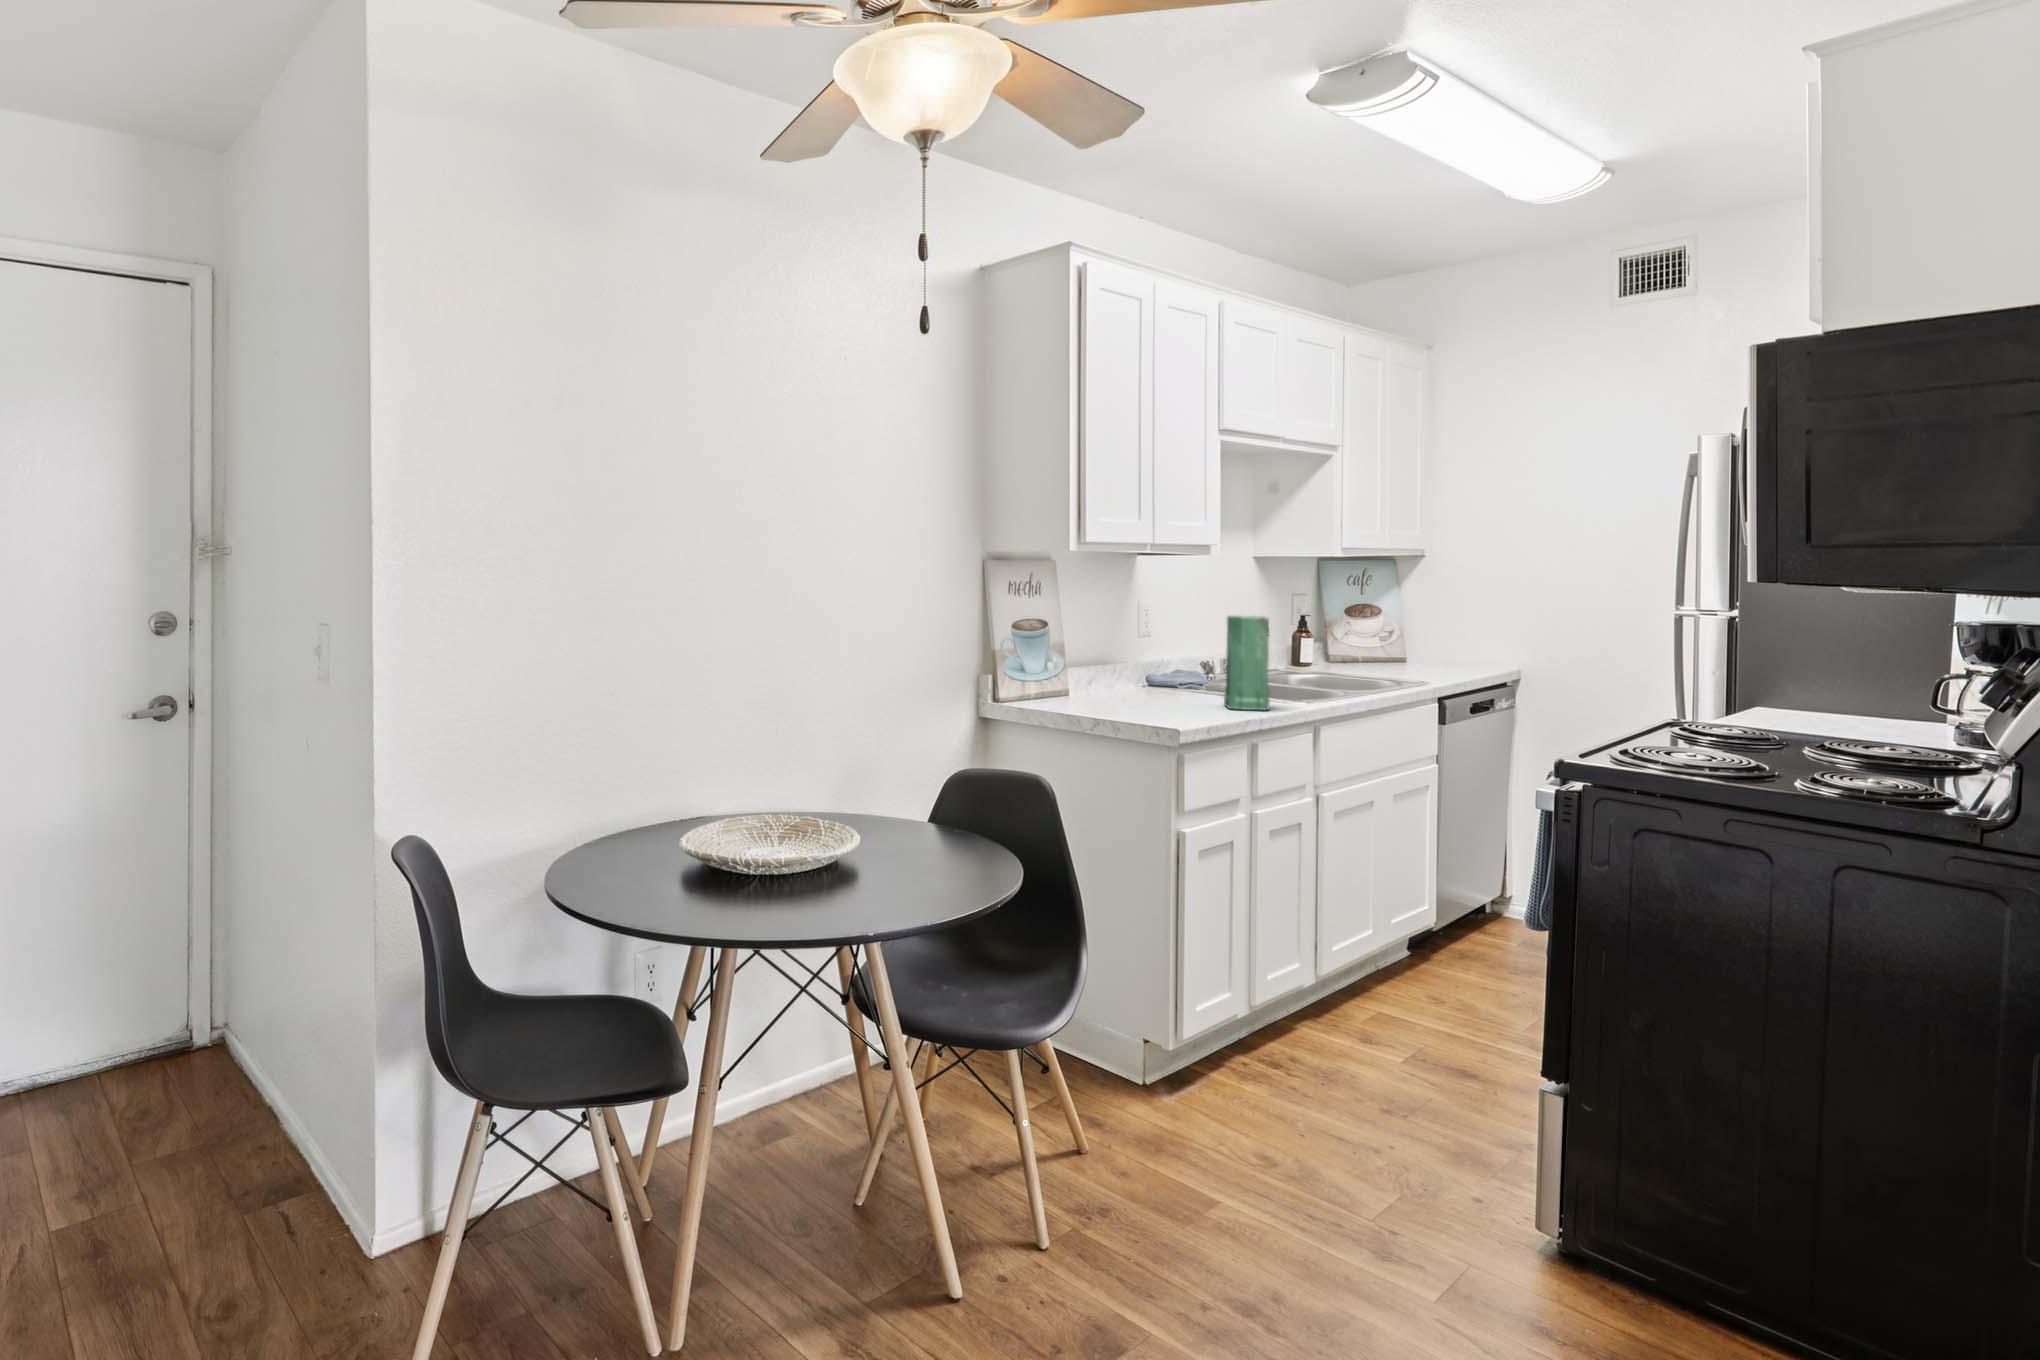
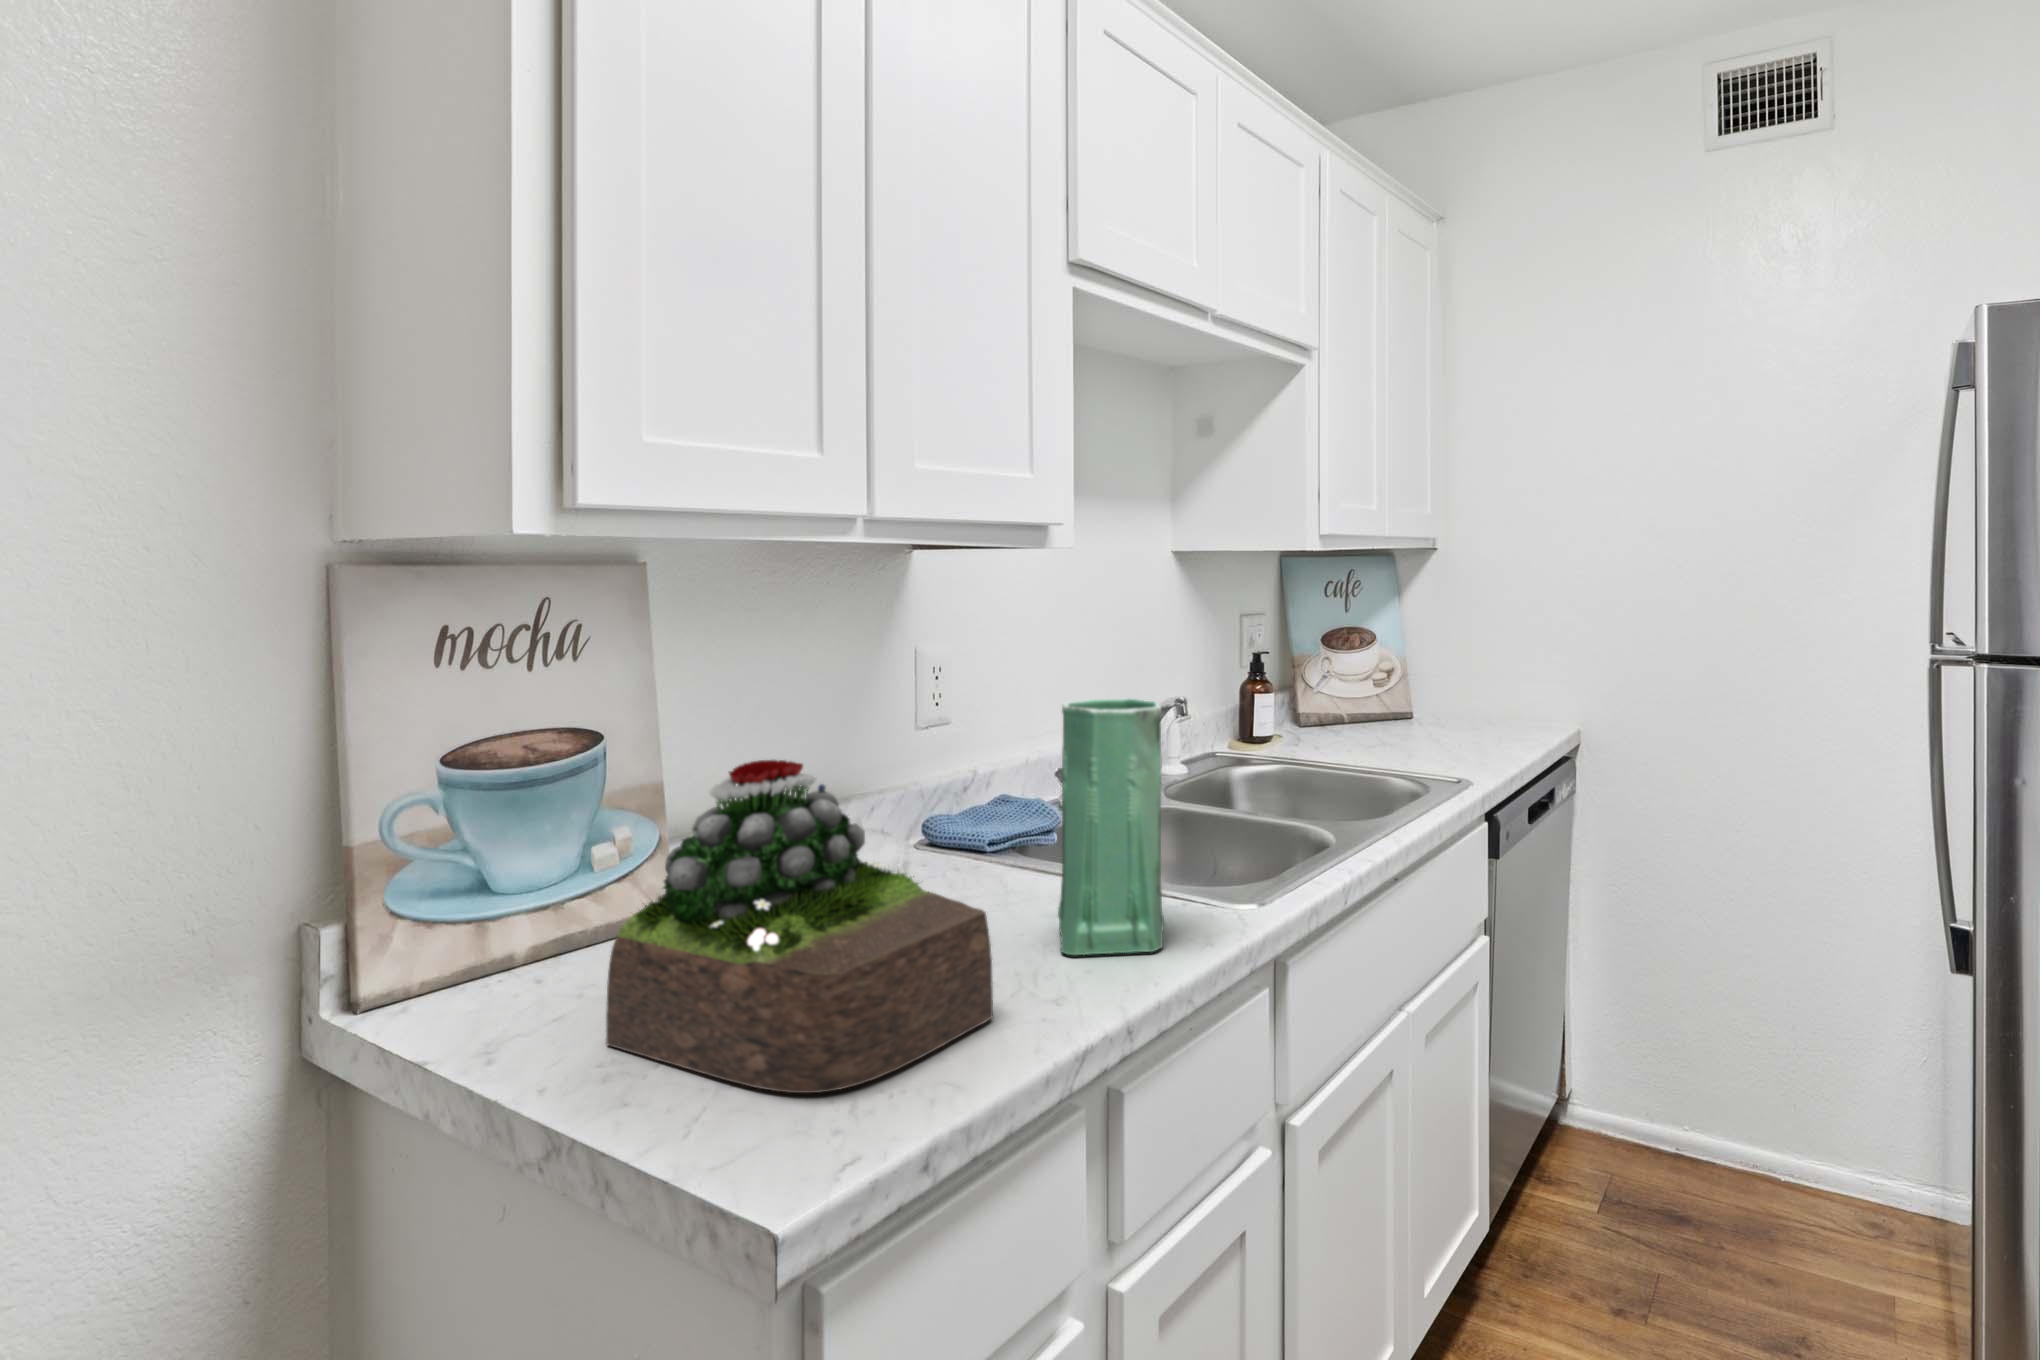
succulent plant: none [1087,626,1213,721] -> present [606,760,993,1093]

